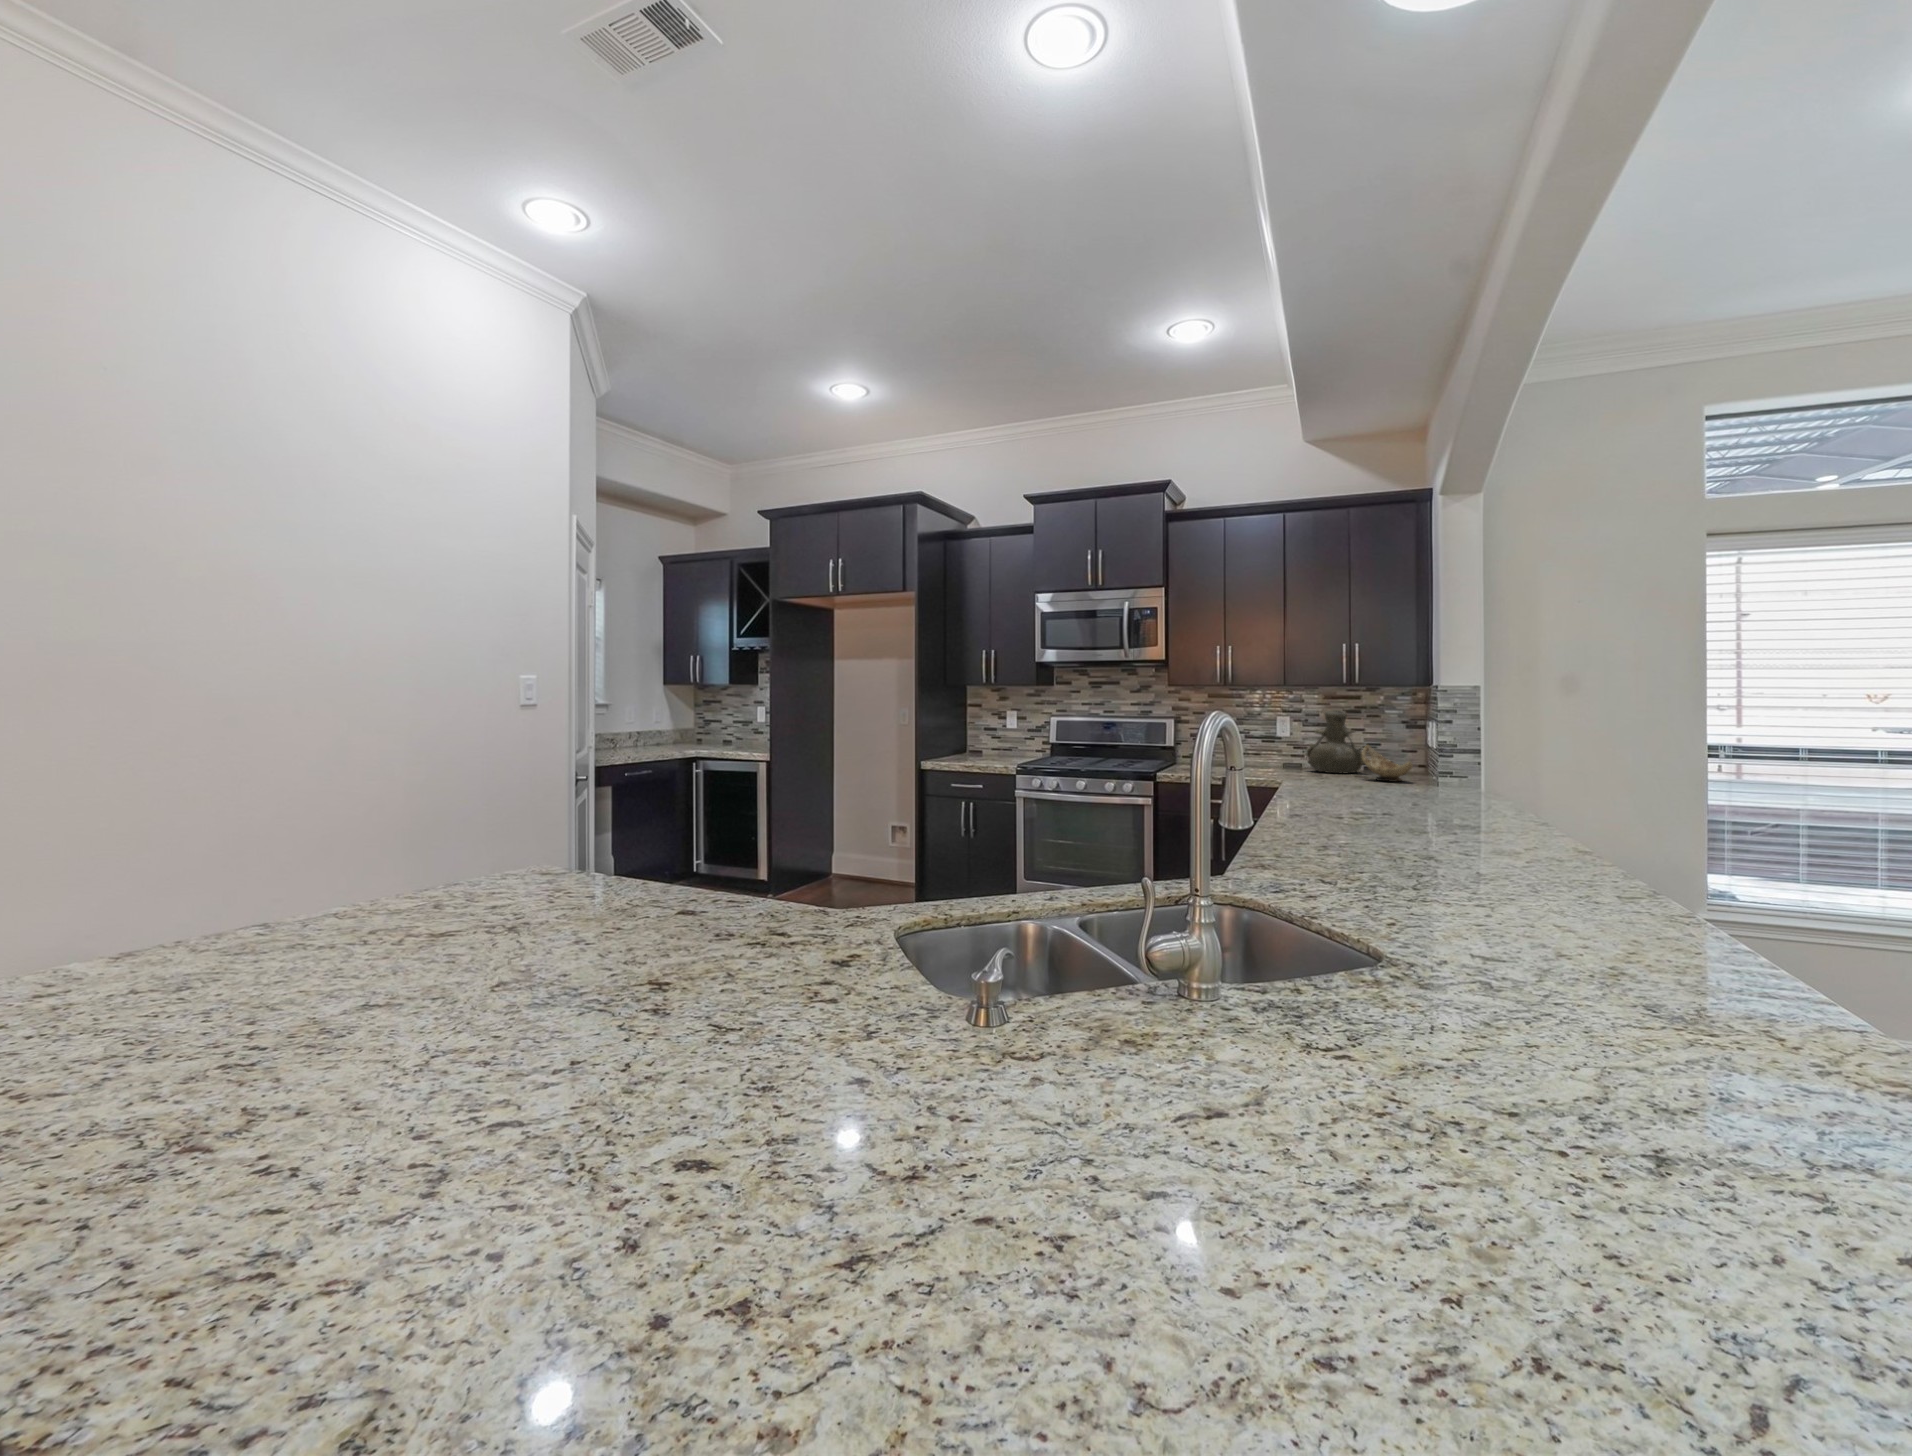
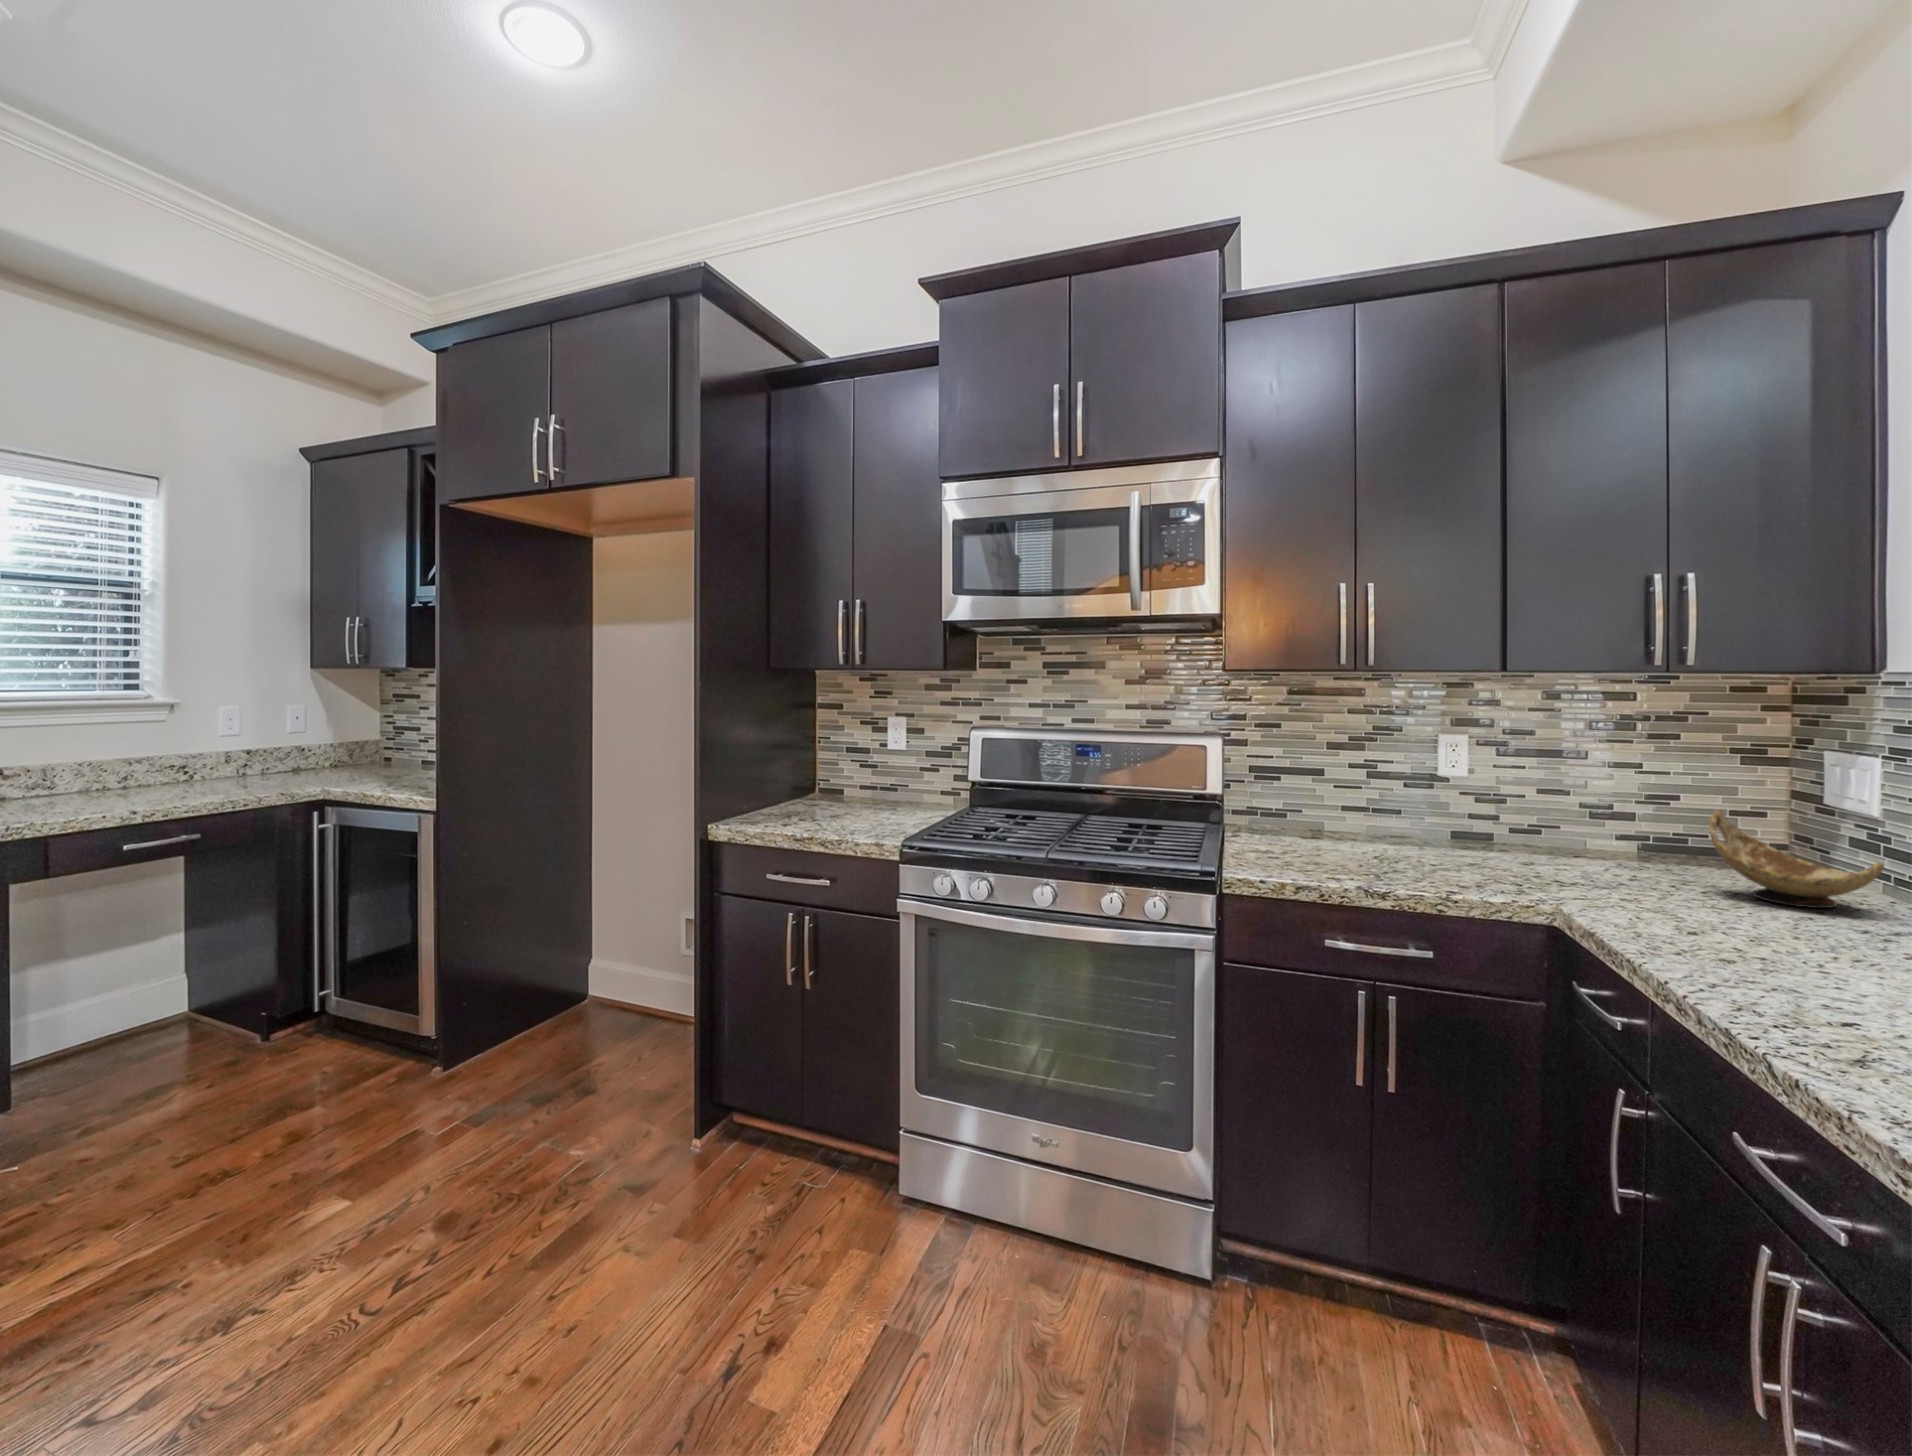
vase: present [1305,710,1364,773] -> none [1498,723,1664,861]

